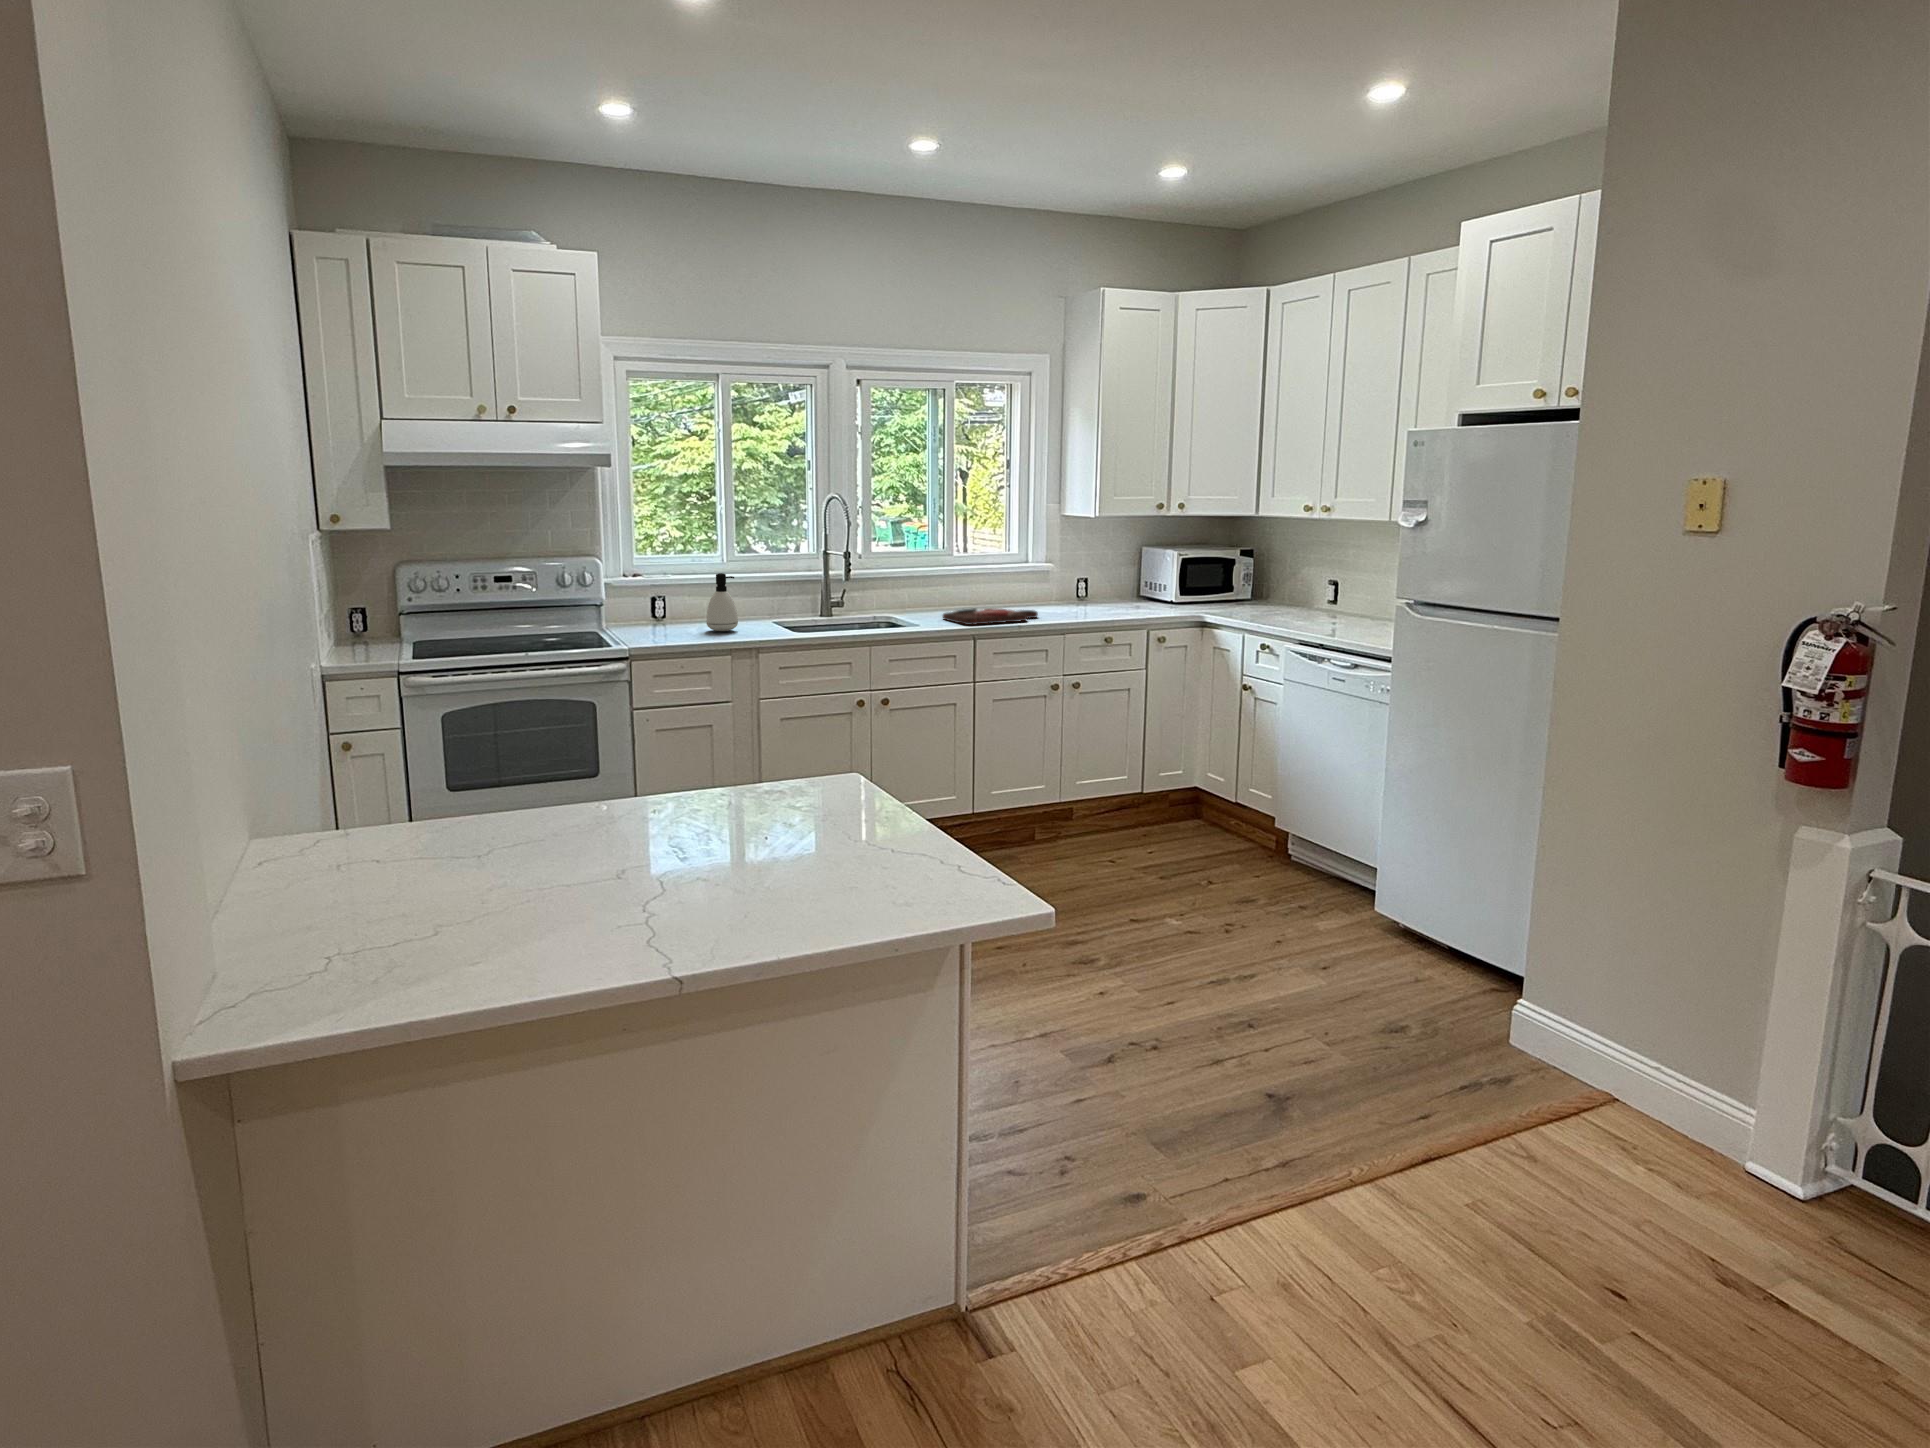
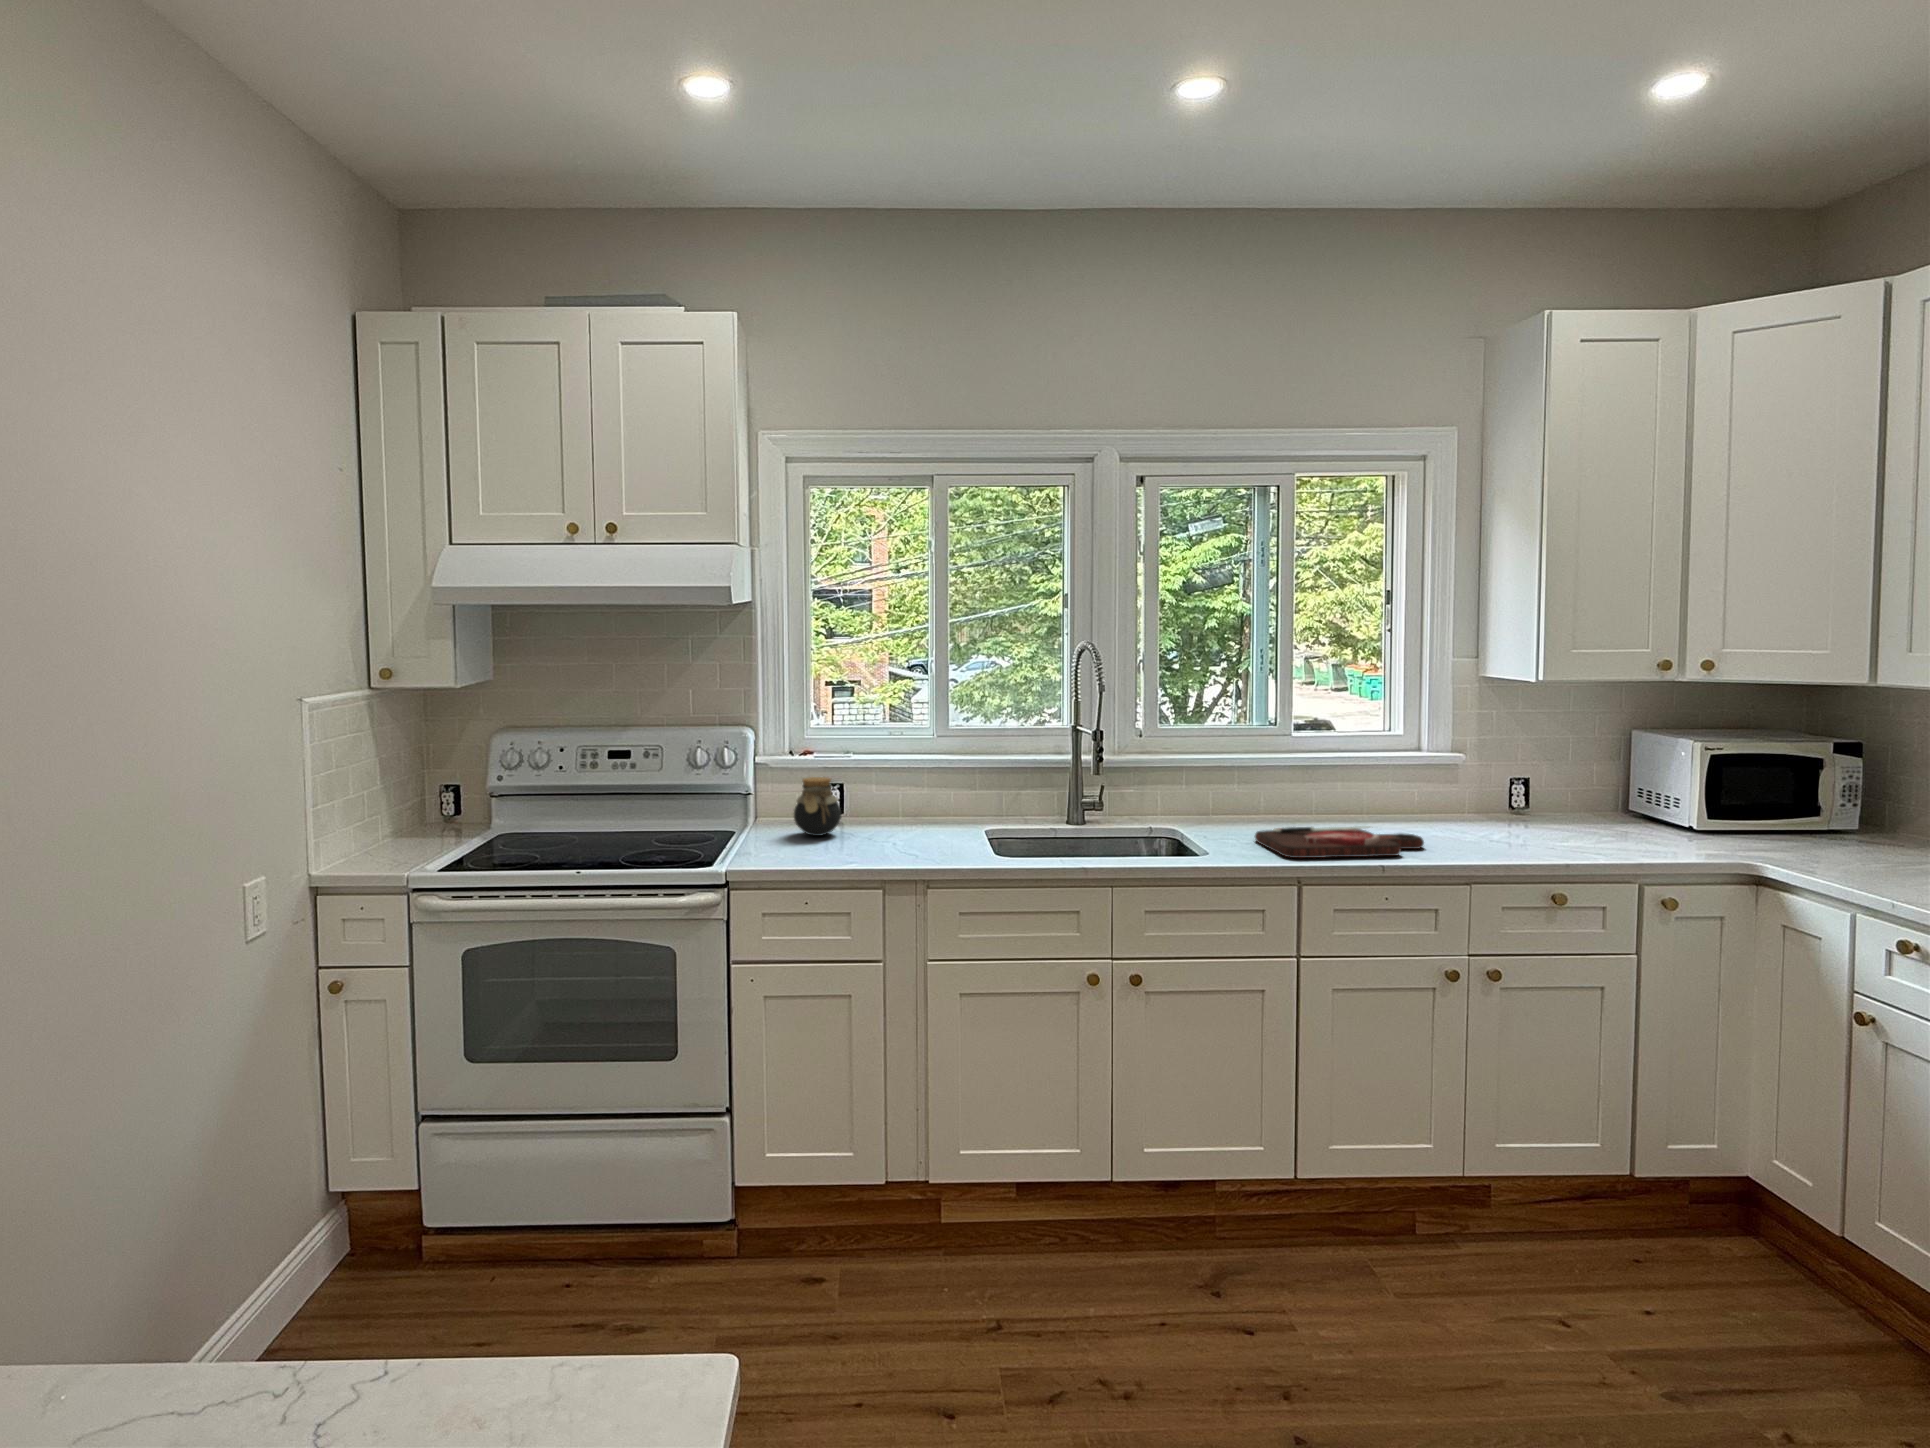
soap dispenser: present [707,573,738,631] -> none [874,759,920,845]
jar: none [644,590,678,630] -> present [794,777,841,836]

